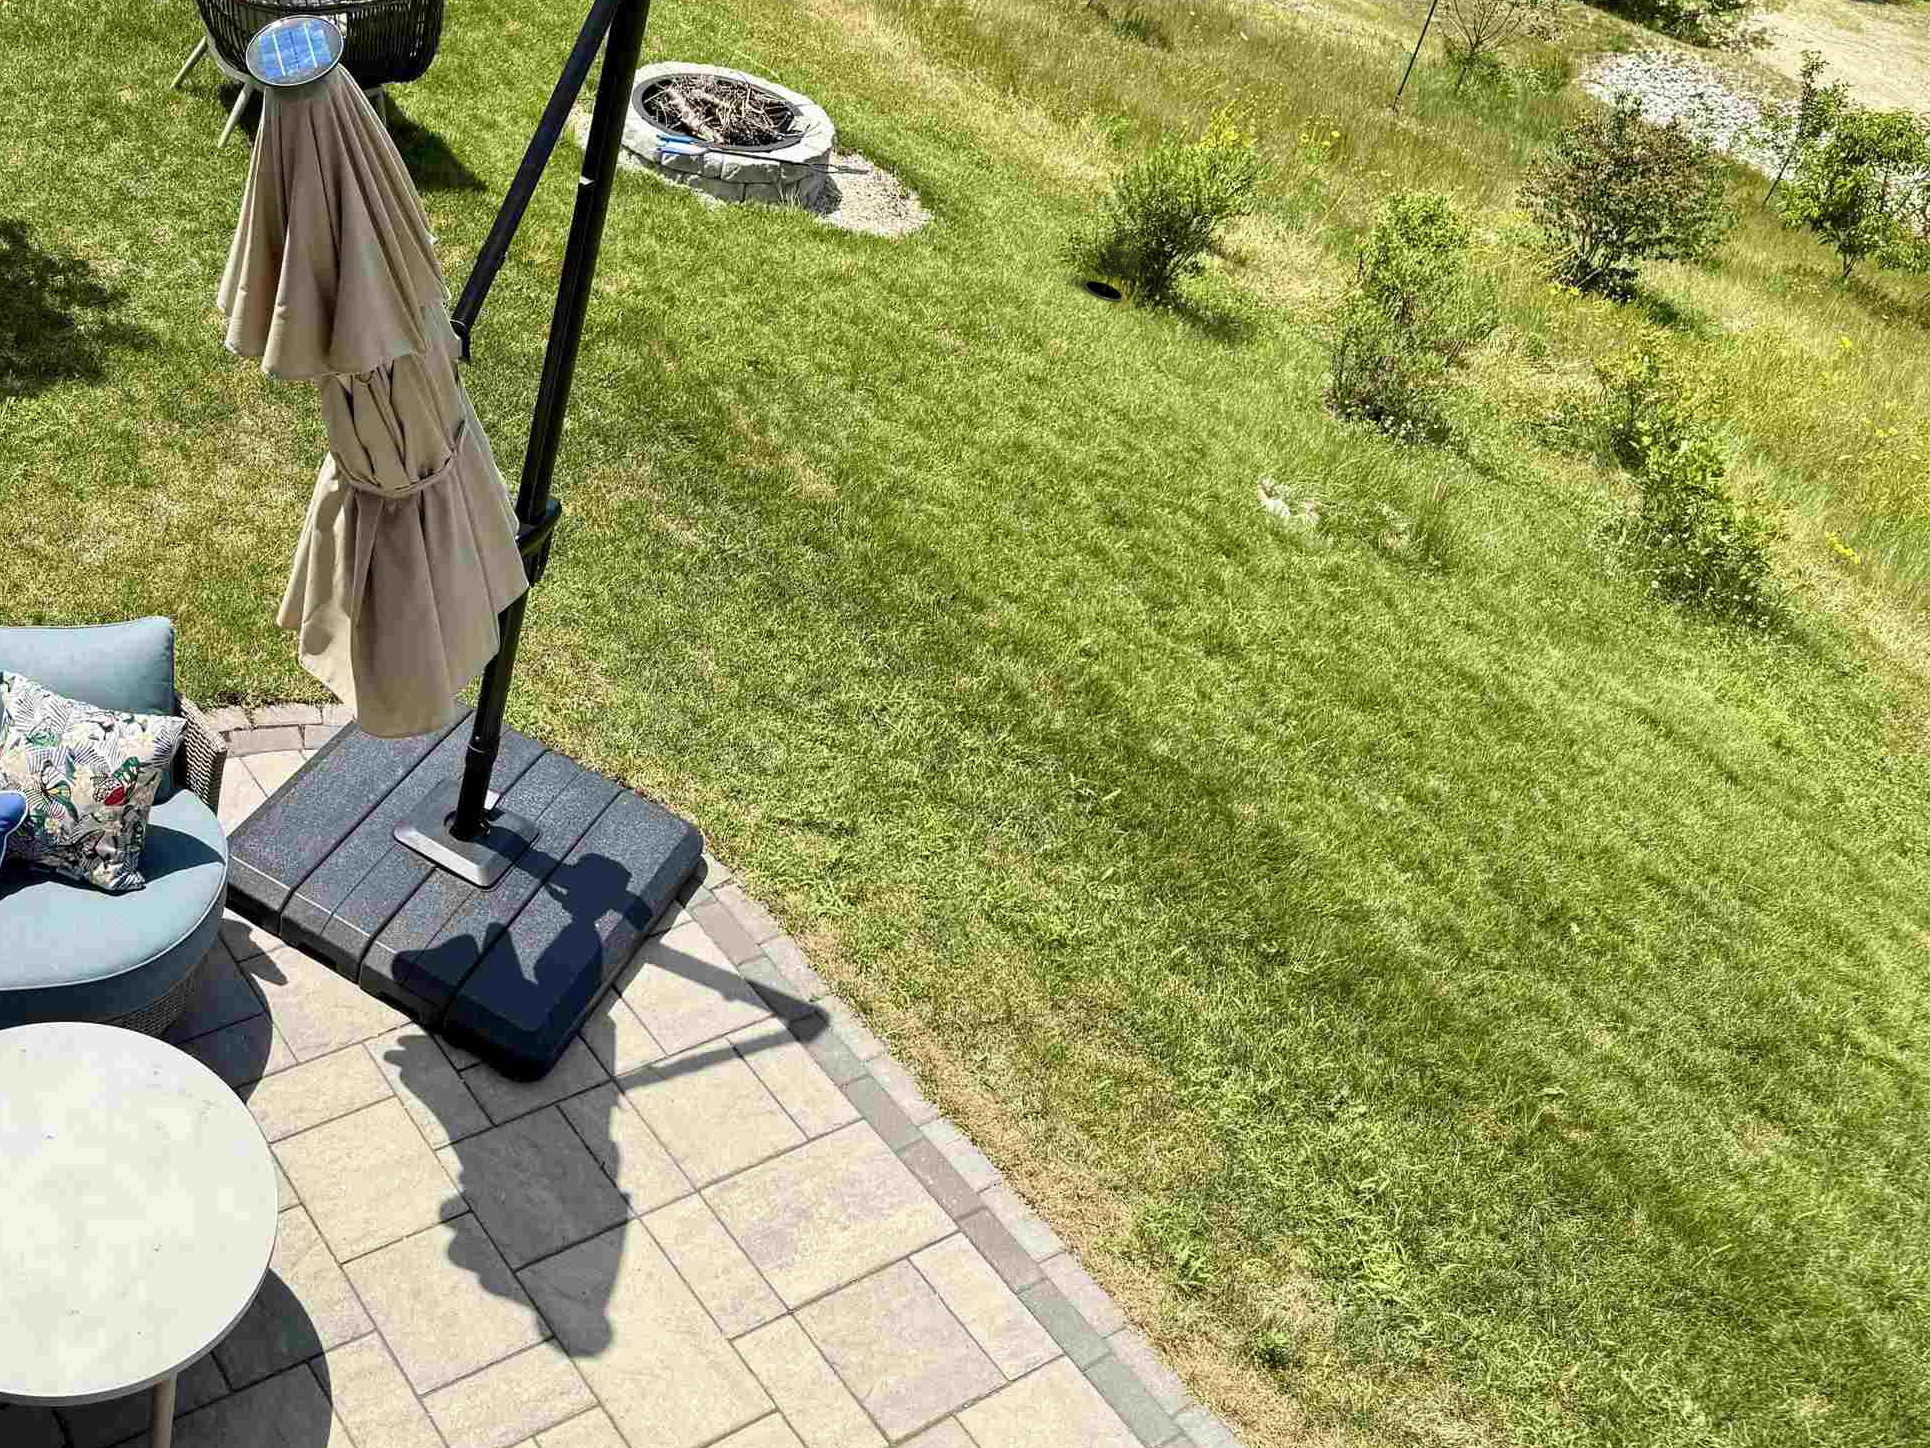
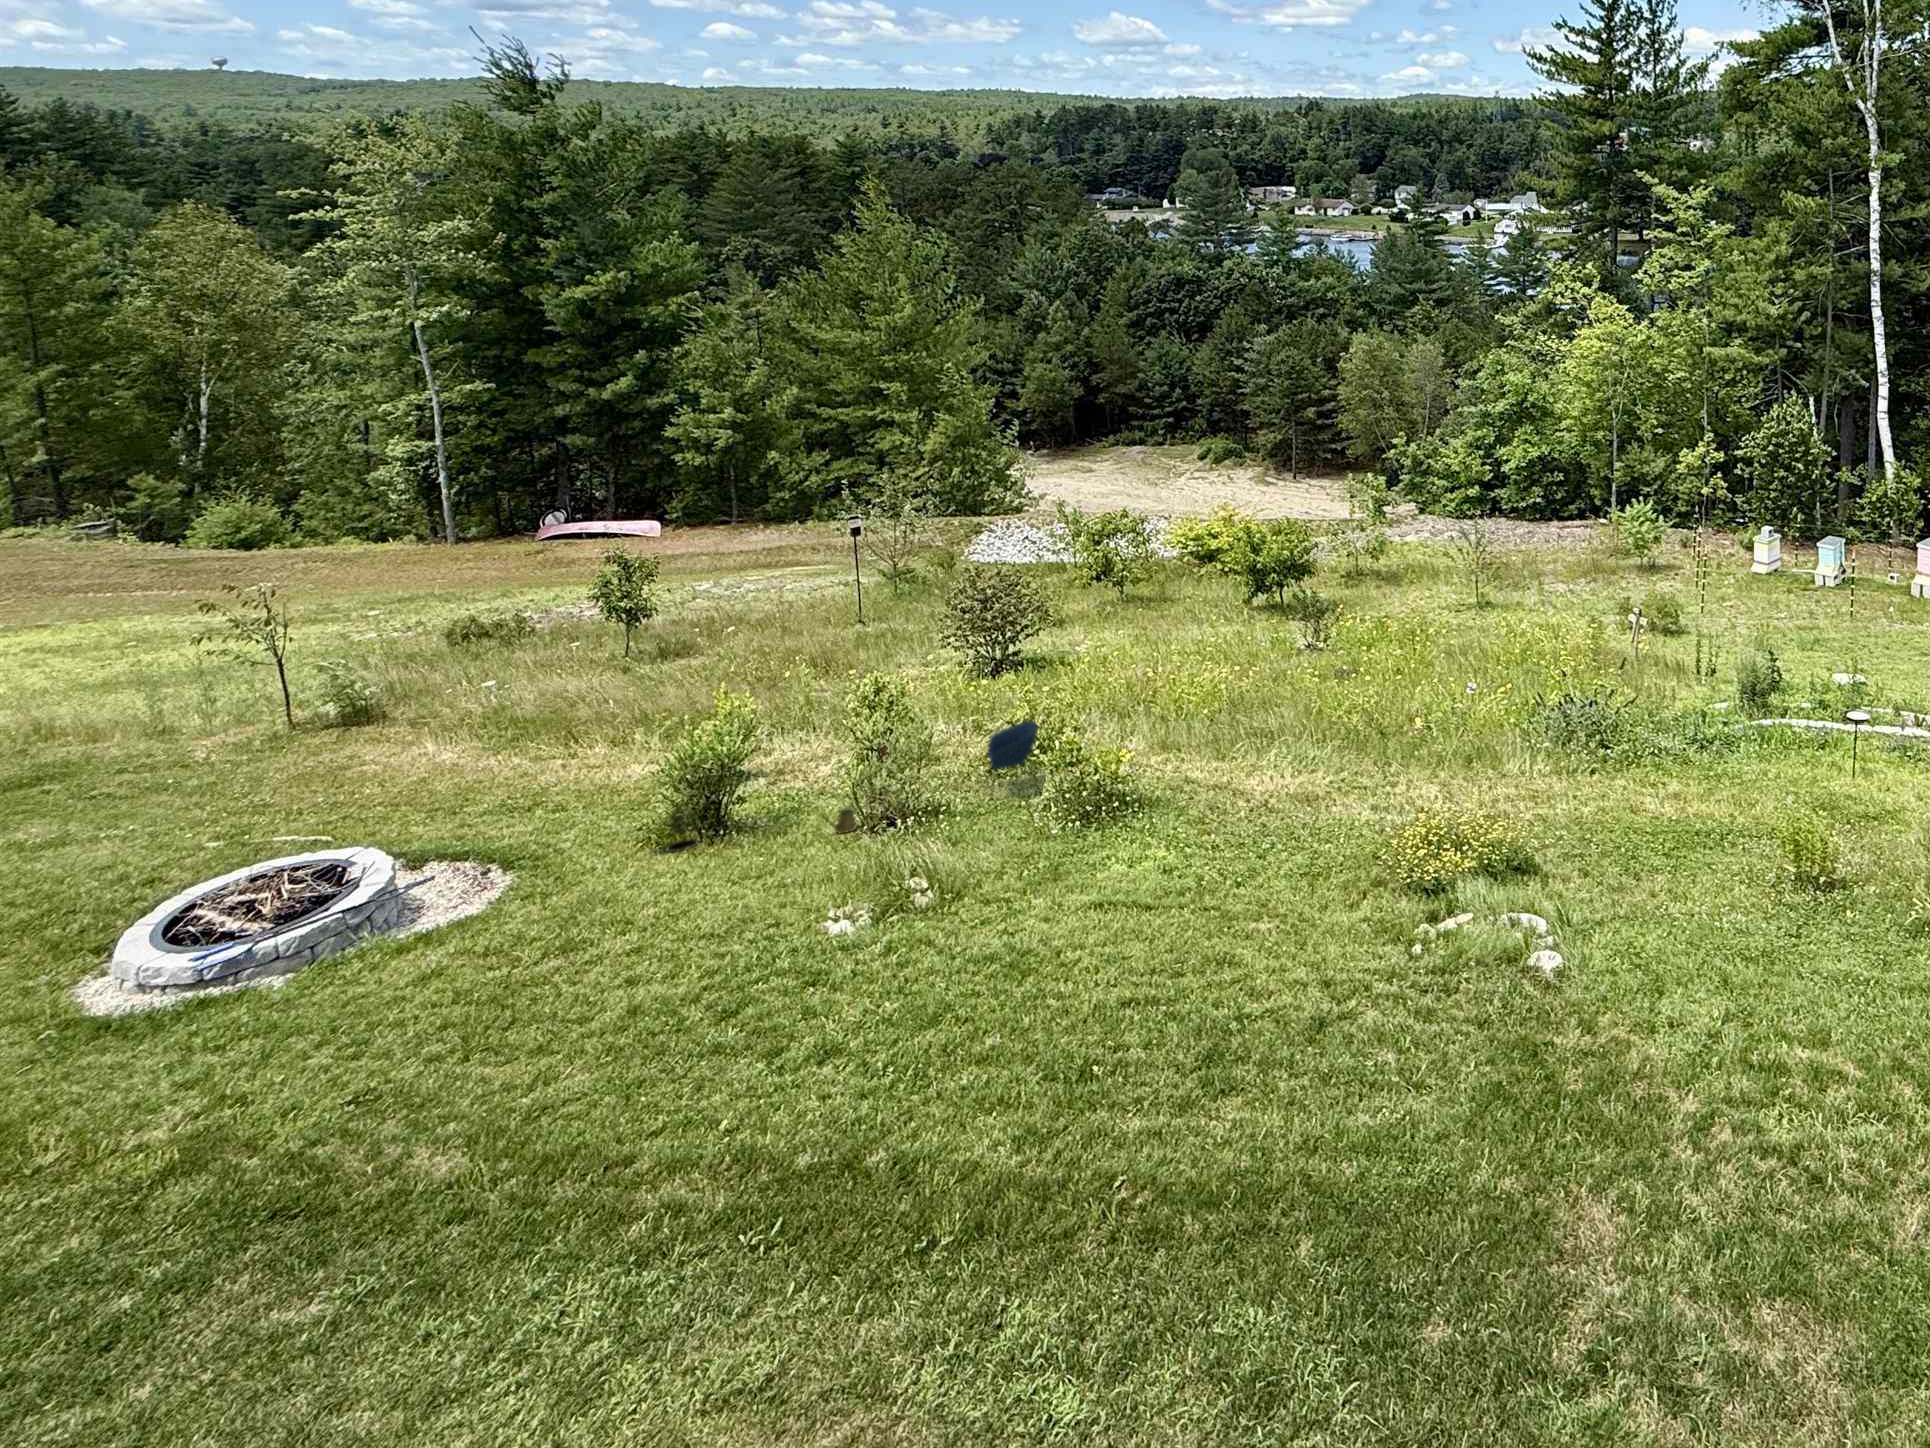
watering can: none [1281,356,1339,406] -> present [826,808,856,833]
armchair: none [1524,389,1672,526] -> present [988,721,1040,789]

